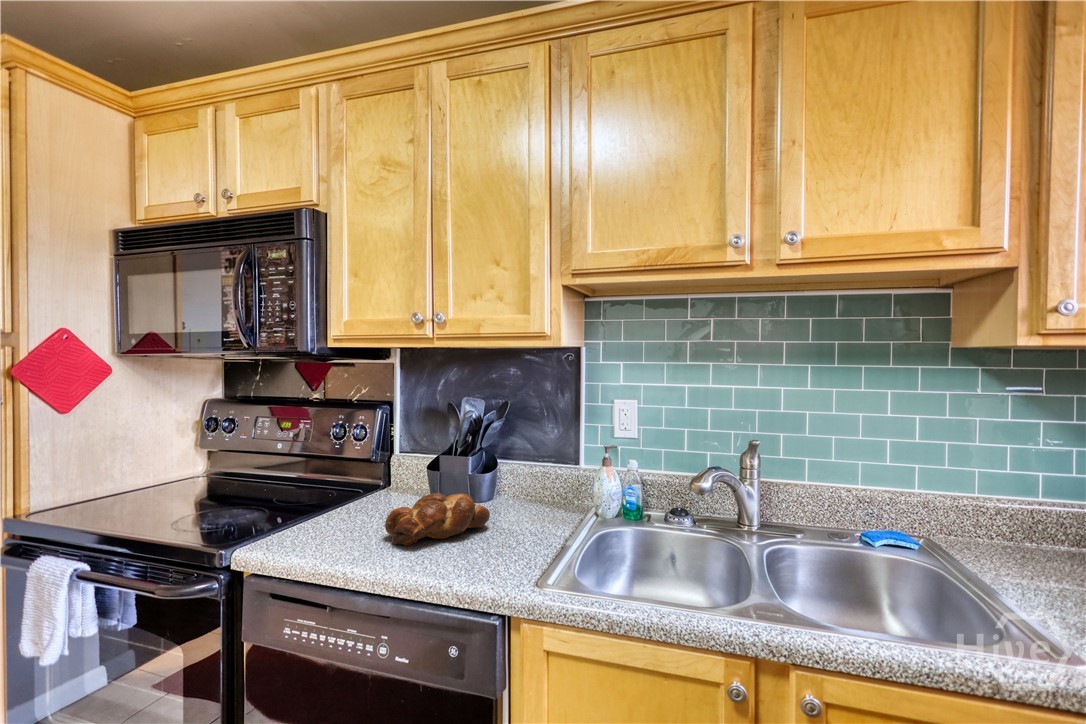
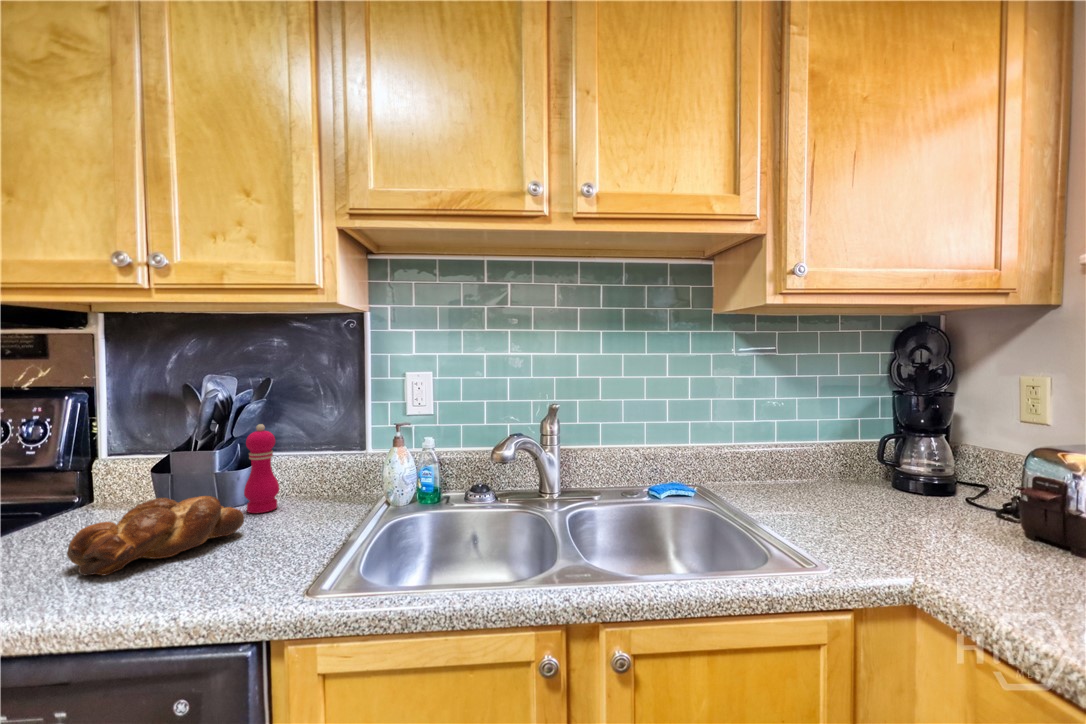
pepper mill: none [488,439,513,511] -> present [244,424,279,513]

